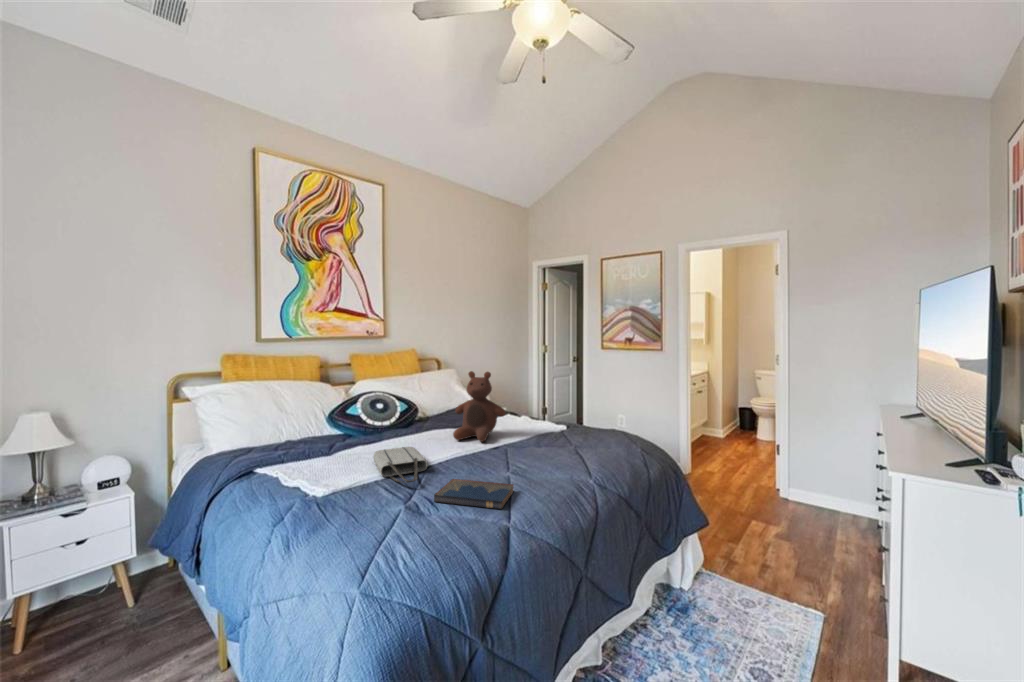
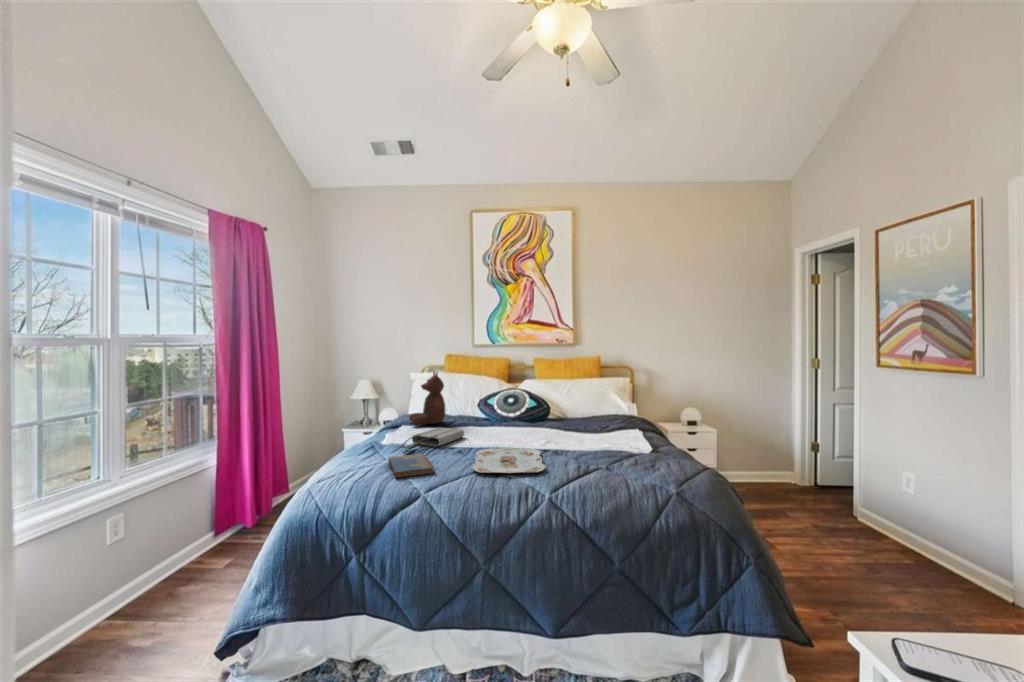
stuffed bear: present [453,371,505,442] -> present [409,371,446,426]
serving tray: none [482,445,580,475] -> present [472,448,545,473]

